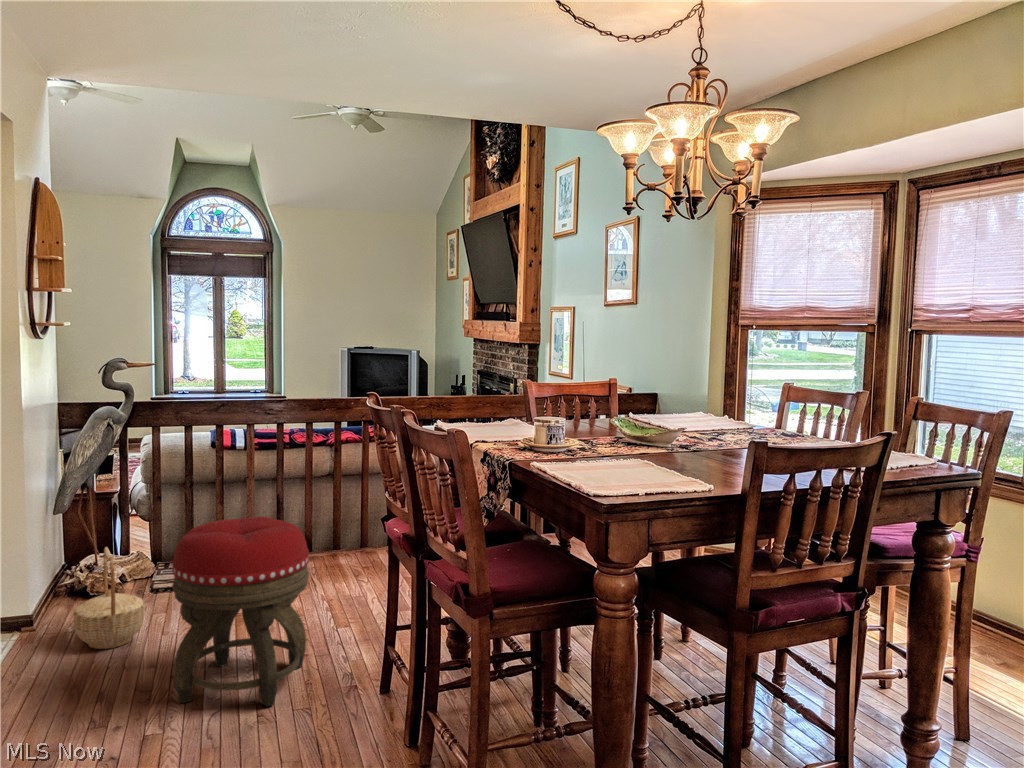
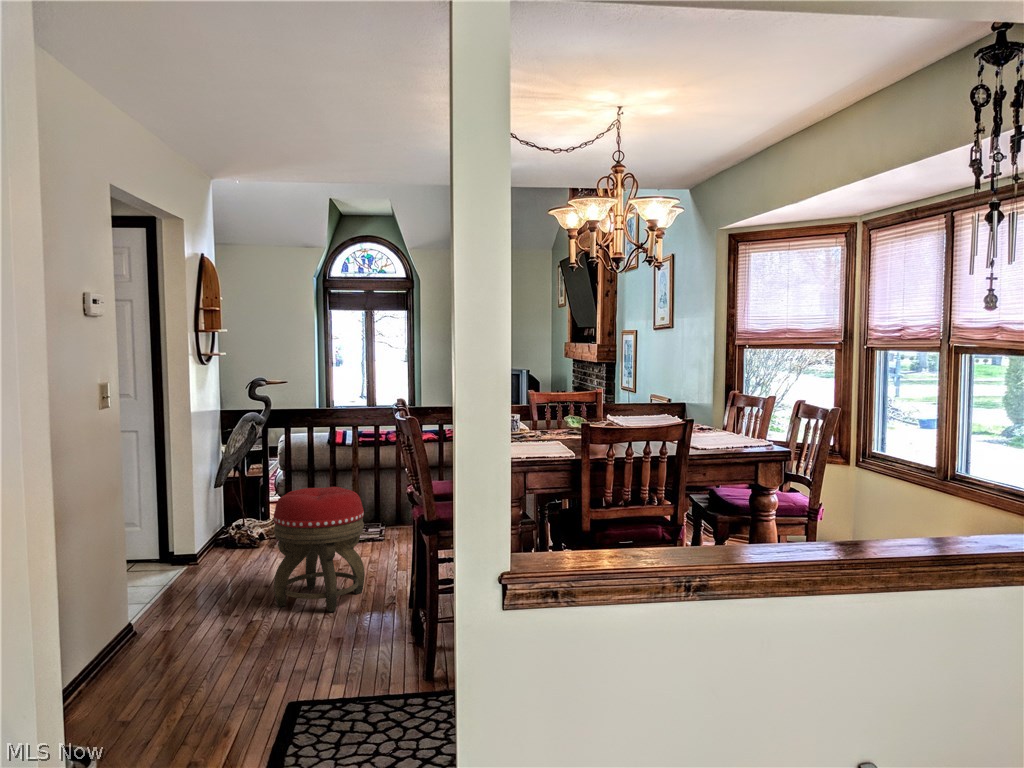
basket: present [73,547,145,649] -> none [222,508,268,576]

